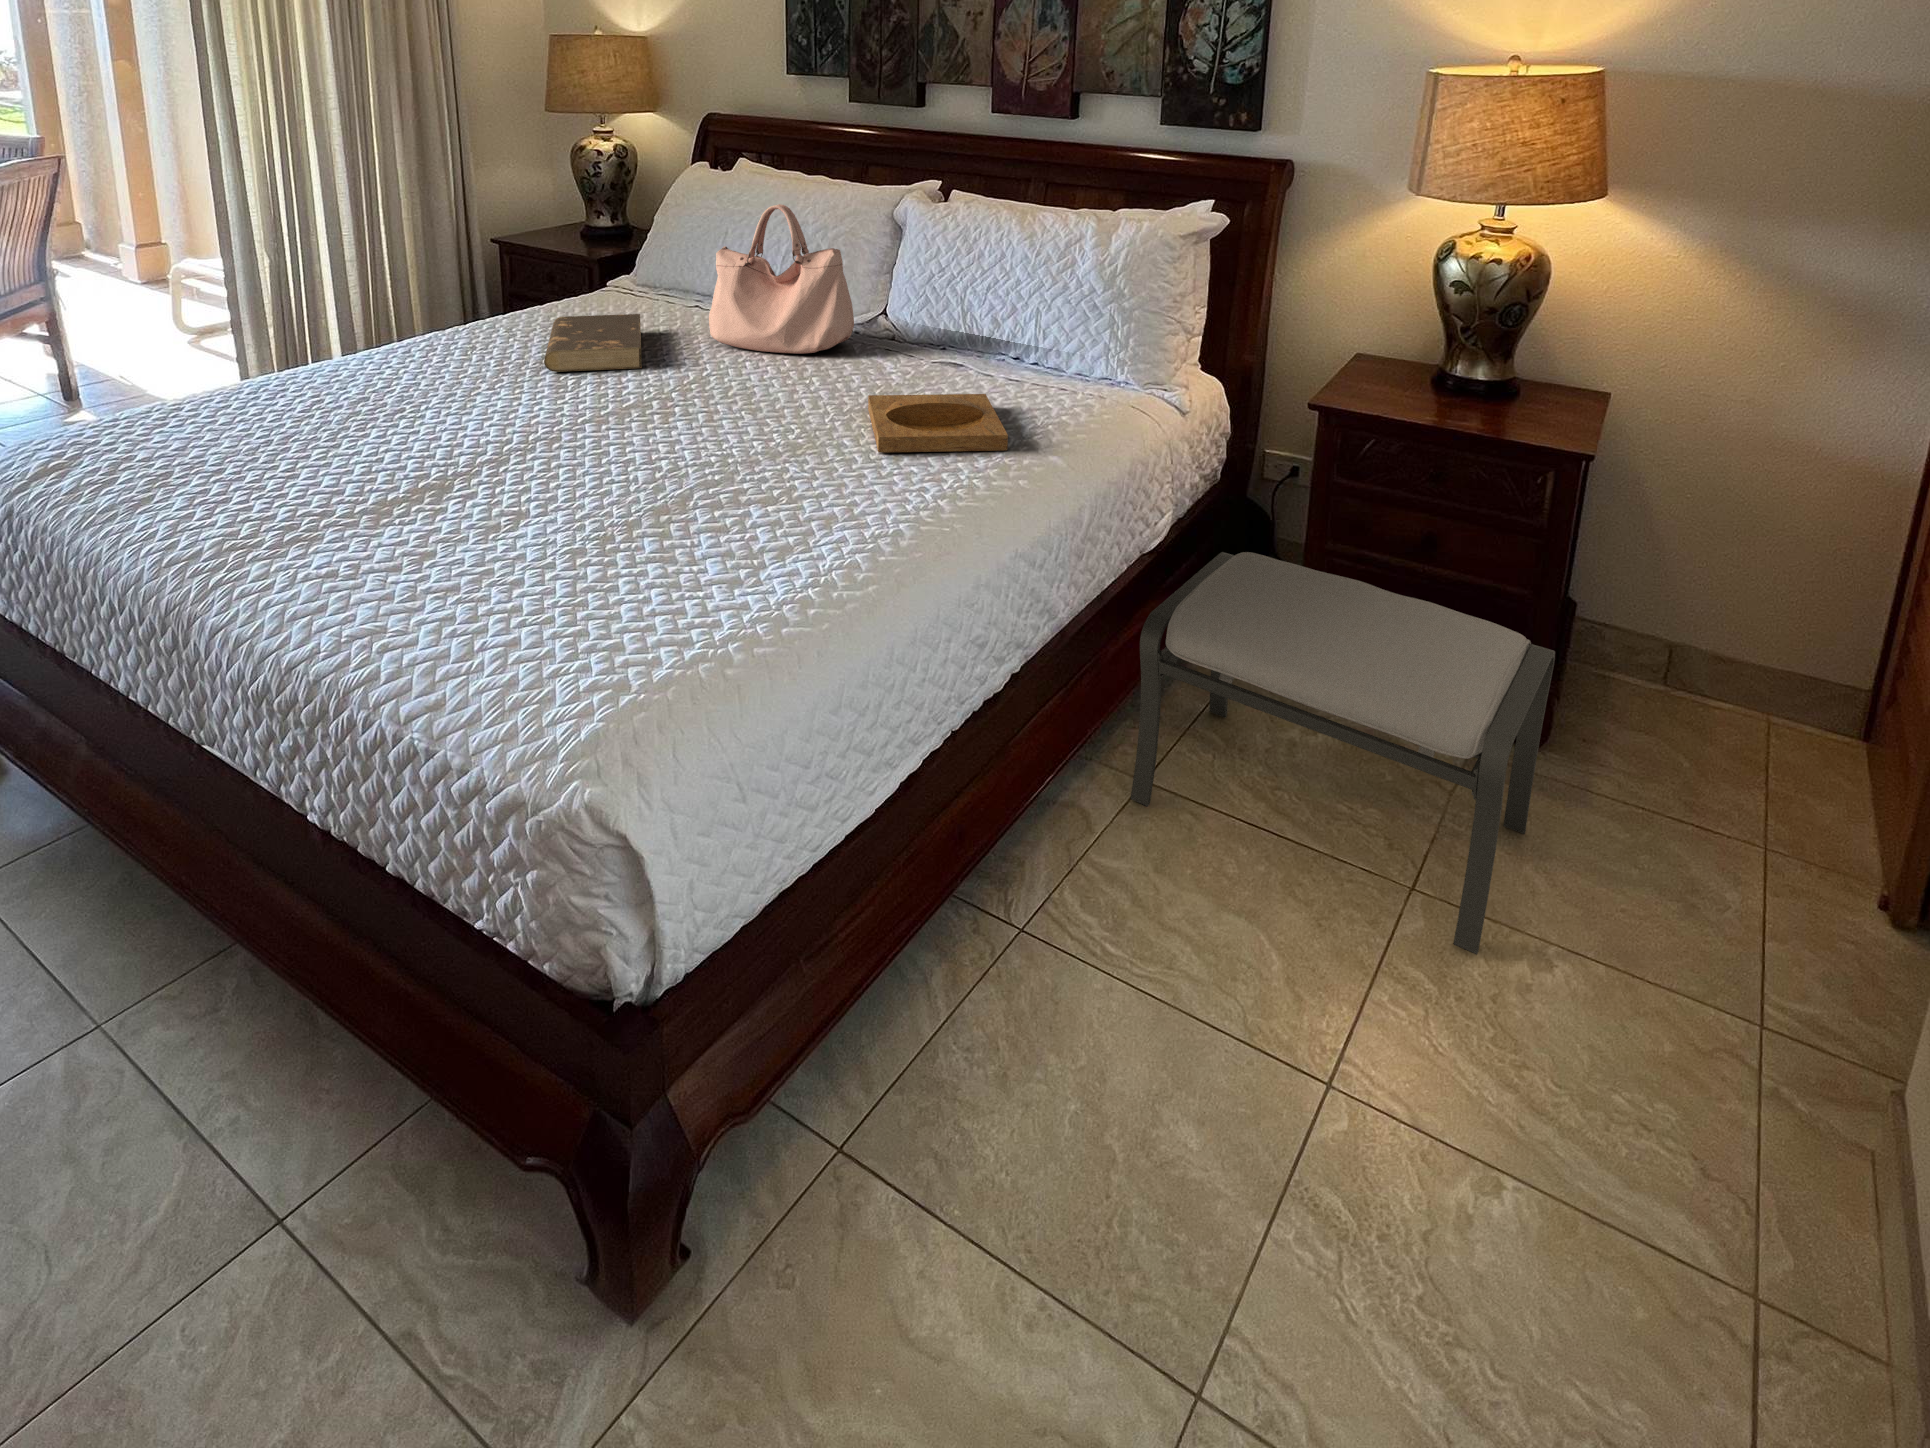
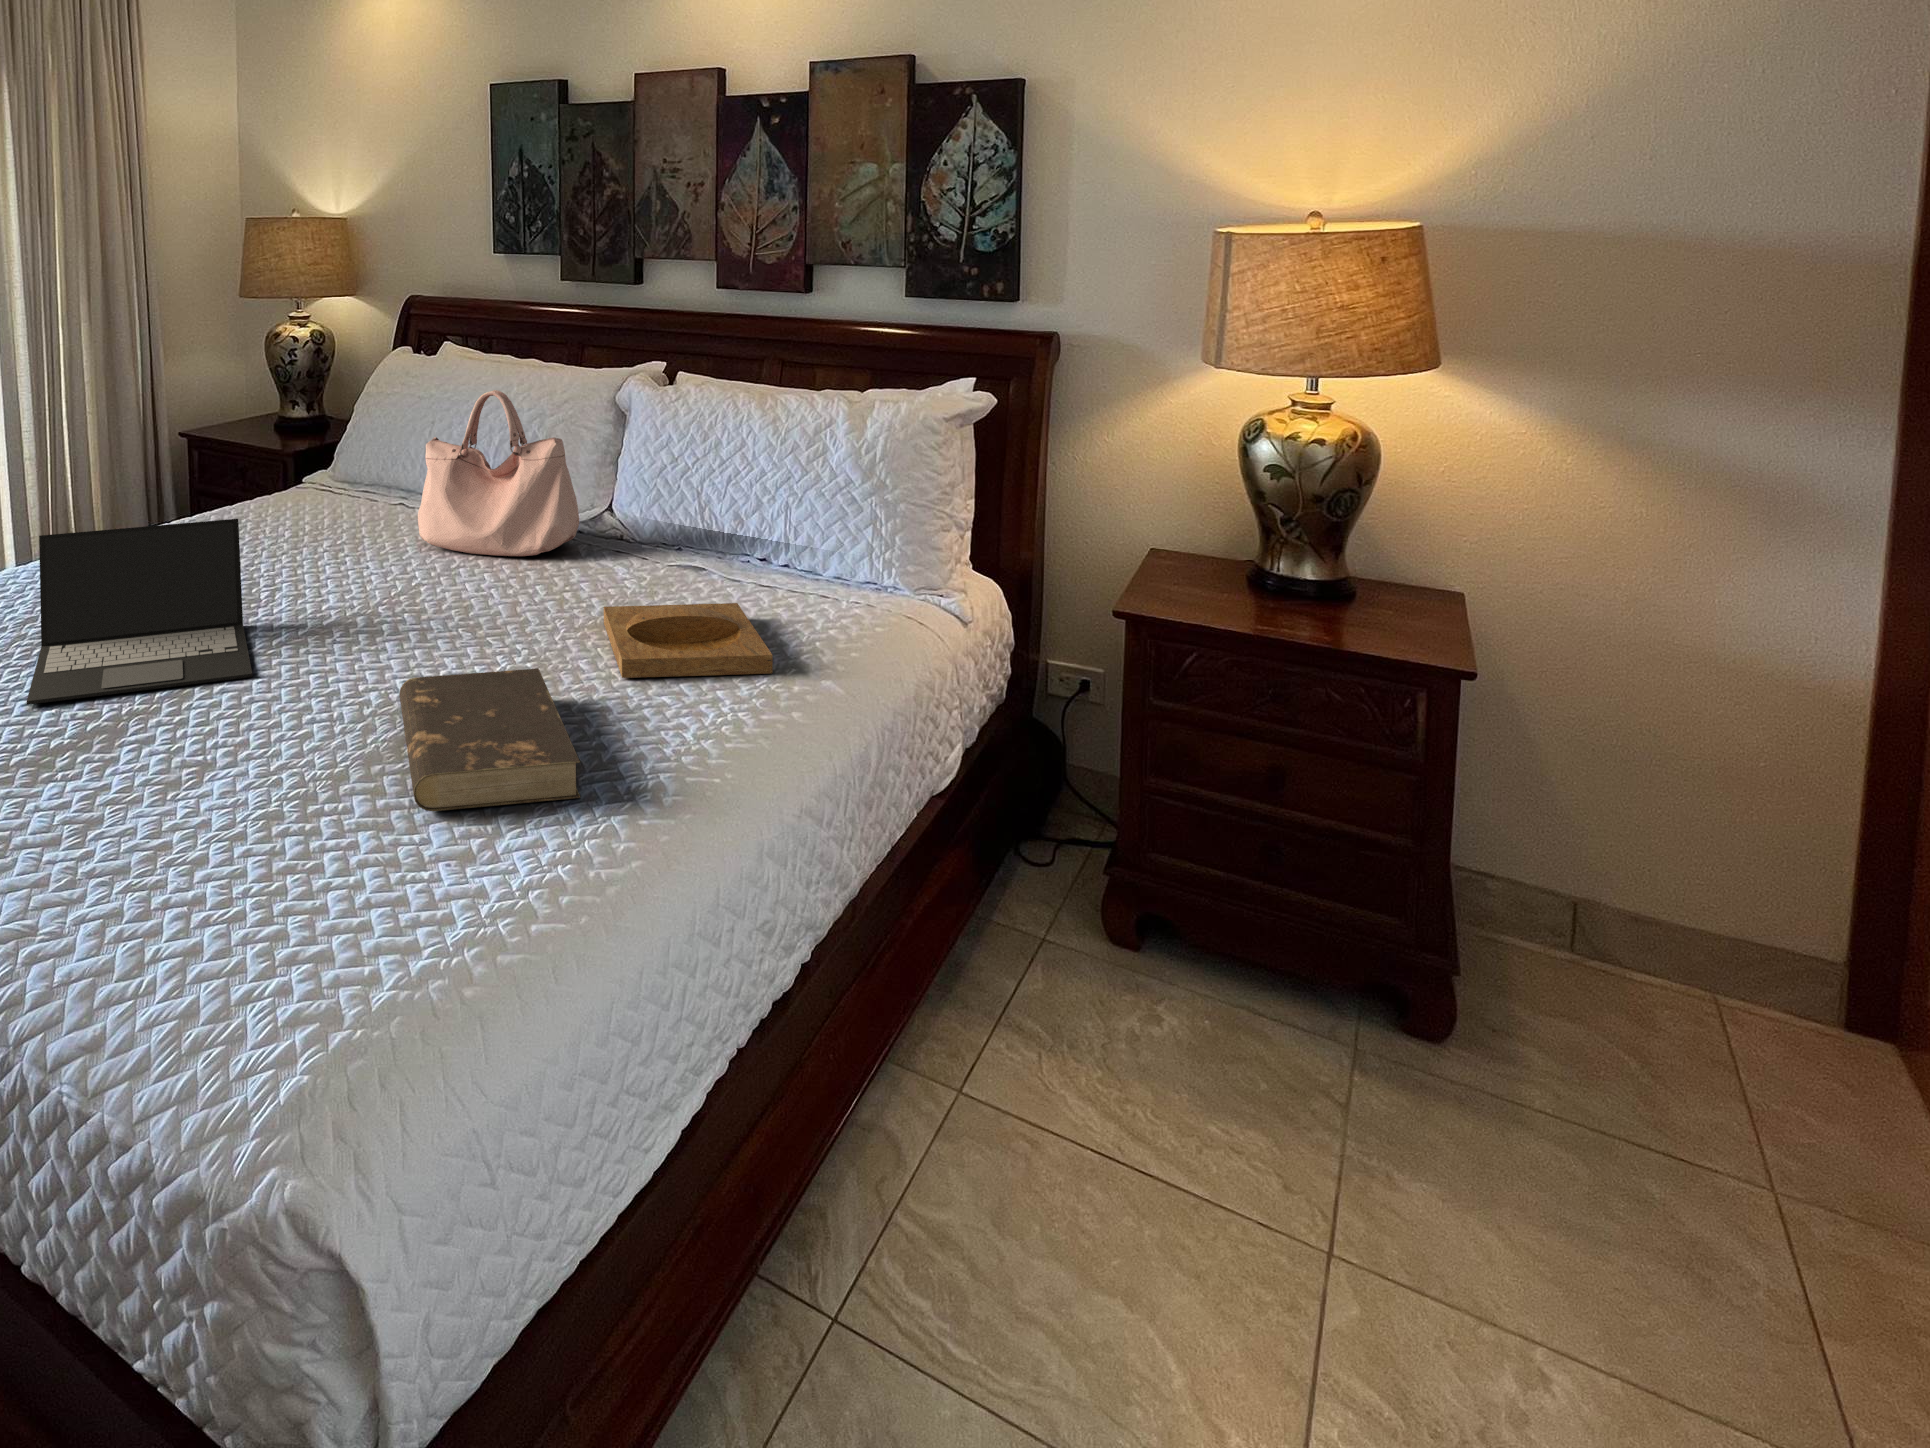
book: present [544,314,642,372] -> present [399,668,580,811]
laptop: none [363,315,559,468] -> present [27,519,252,705]
ottoman: present [1130,552,1555,955] -> none [946,792,1471,1365]

